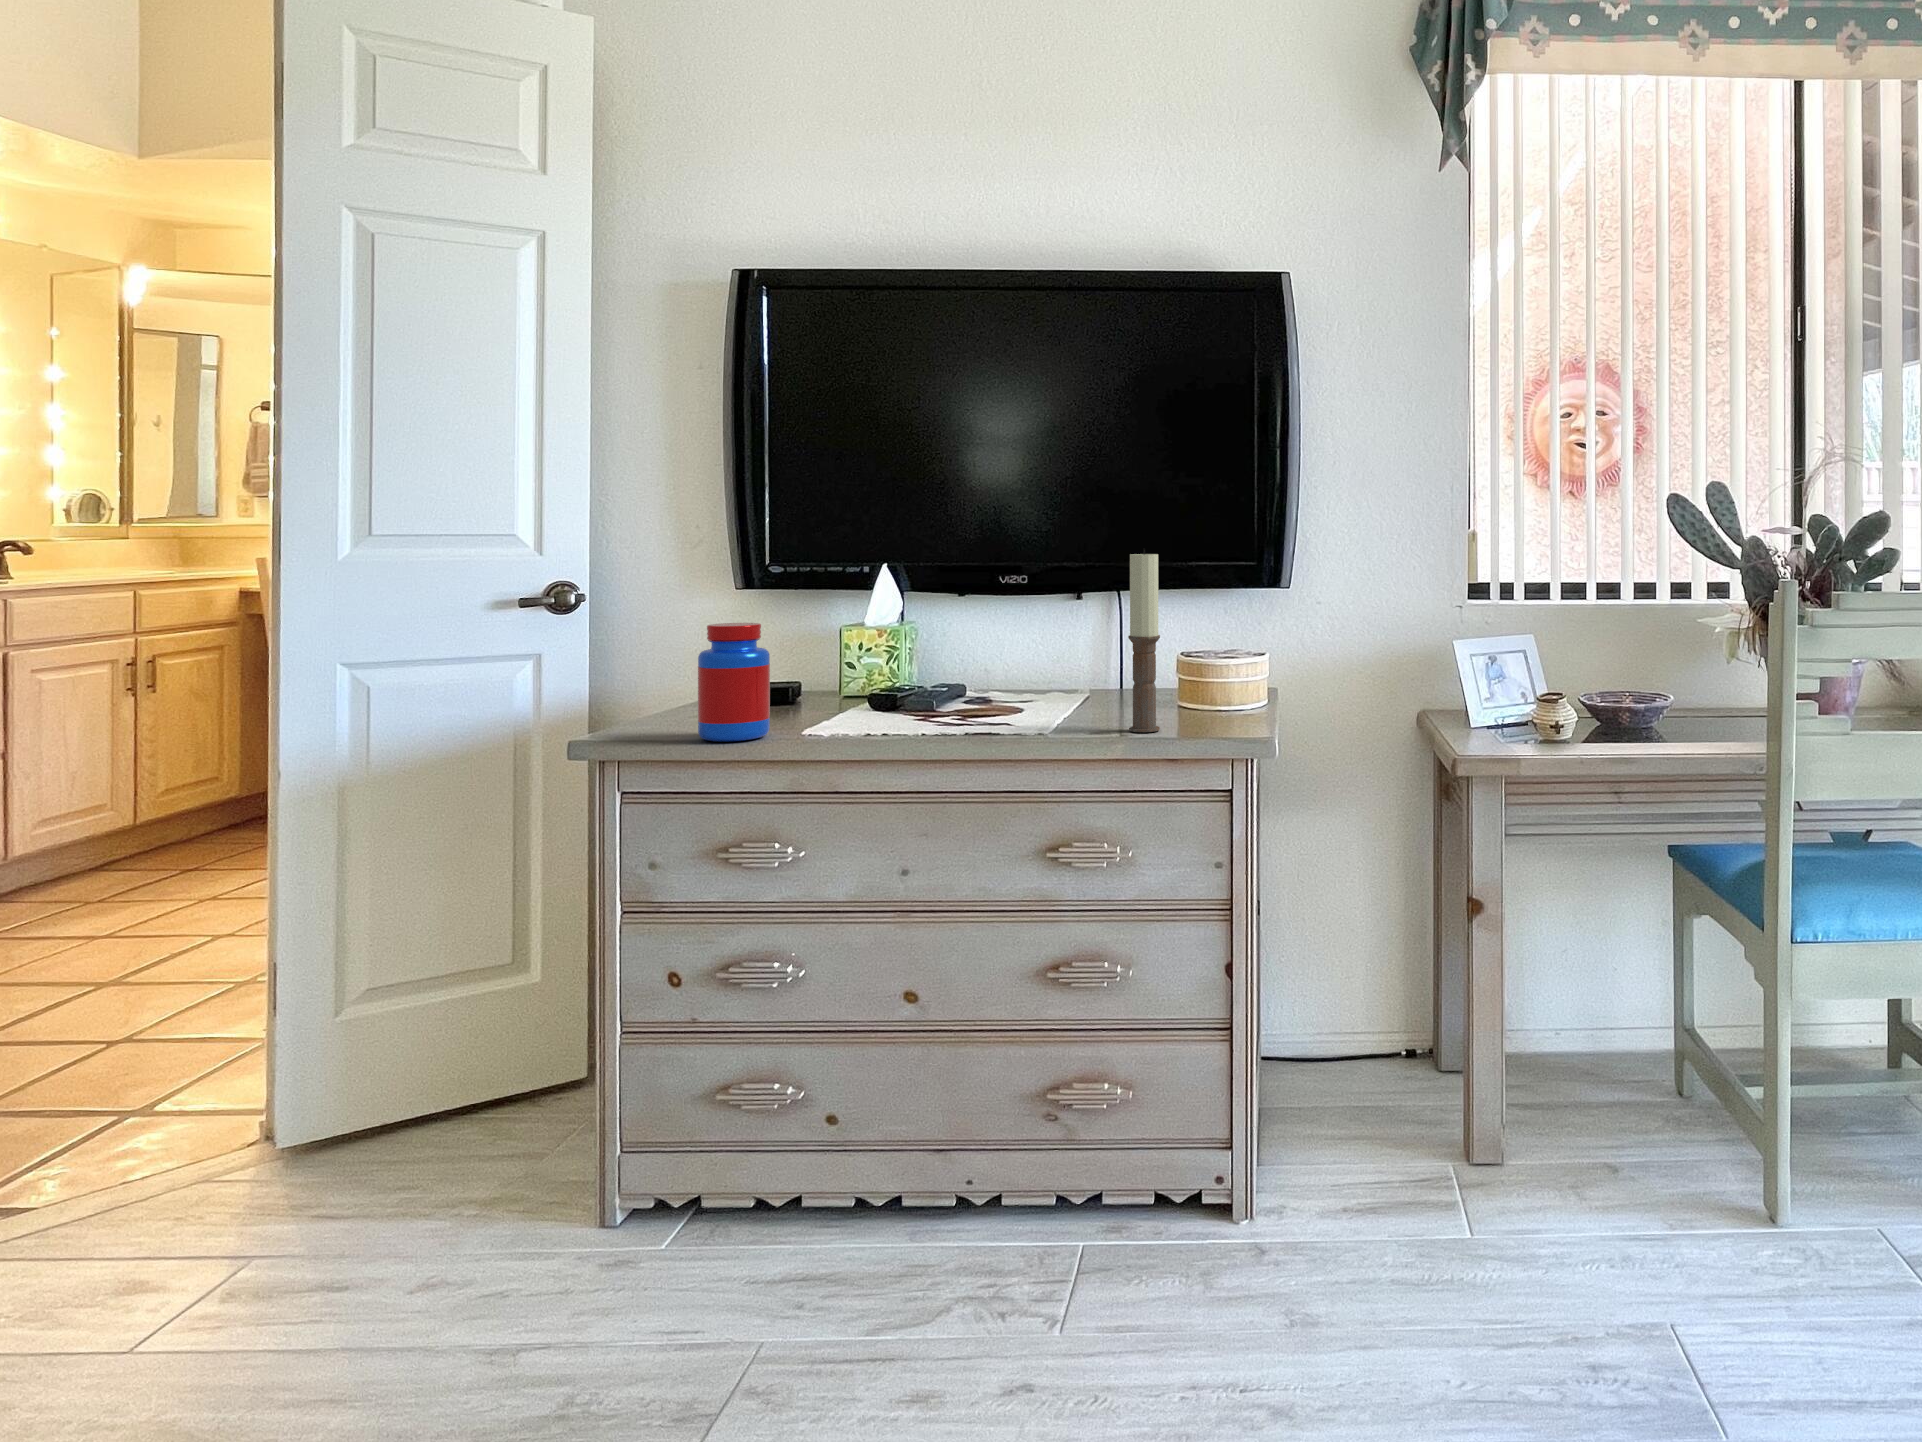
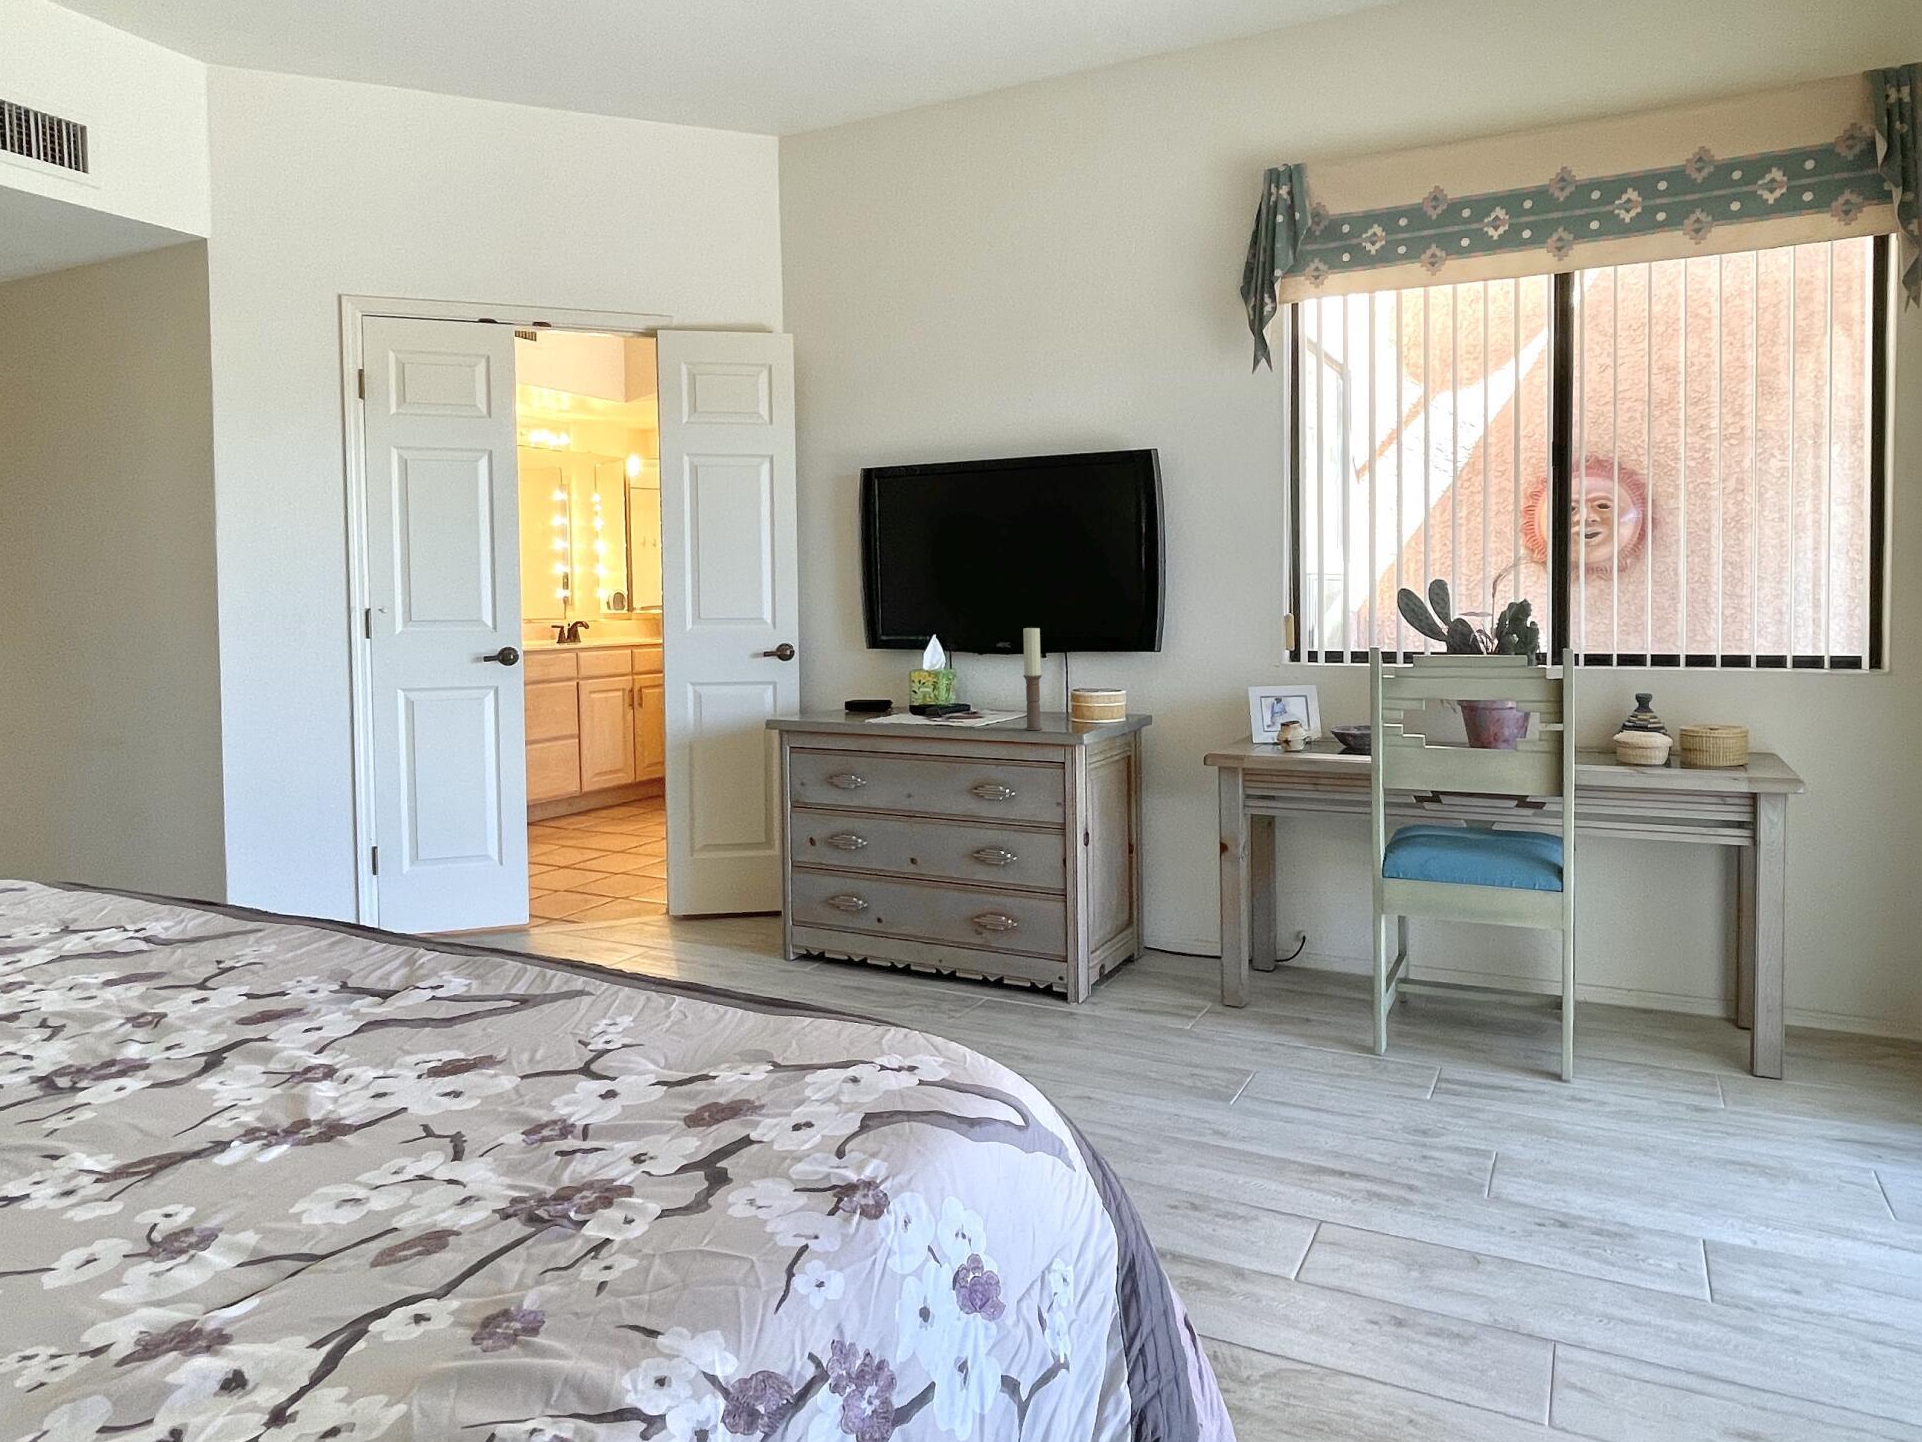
jar: present [698,623,770,742] -> none [811,666,847,727]

